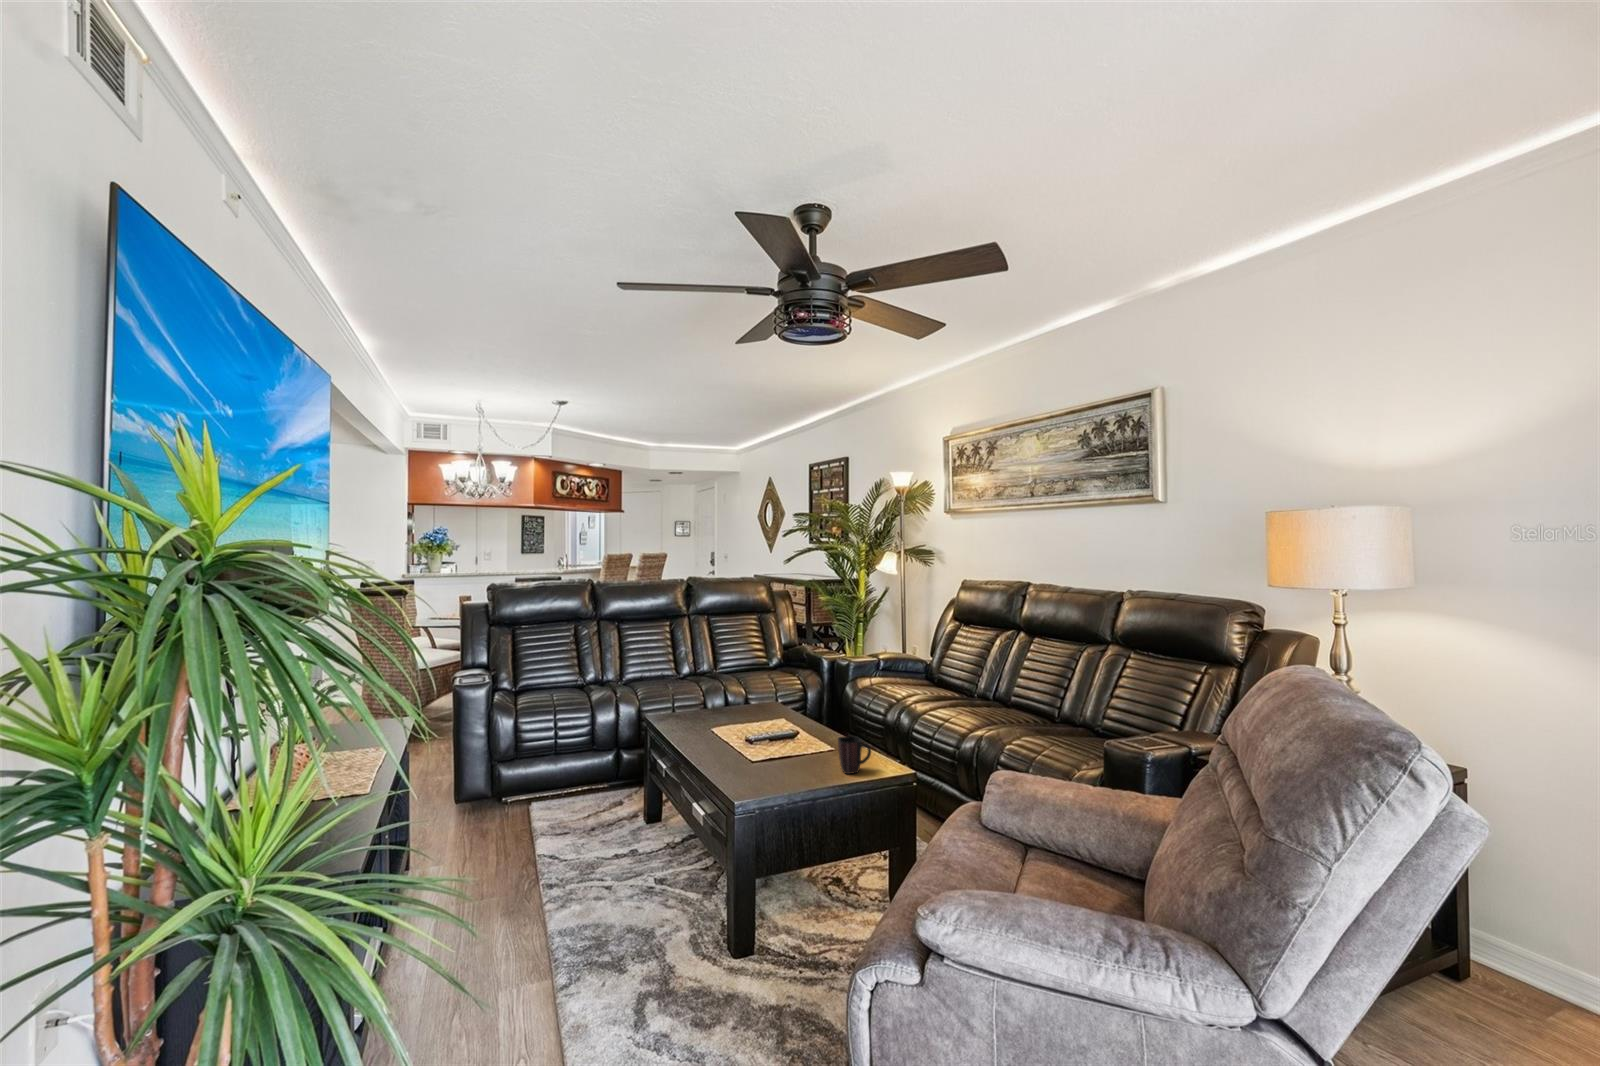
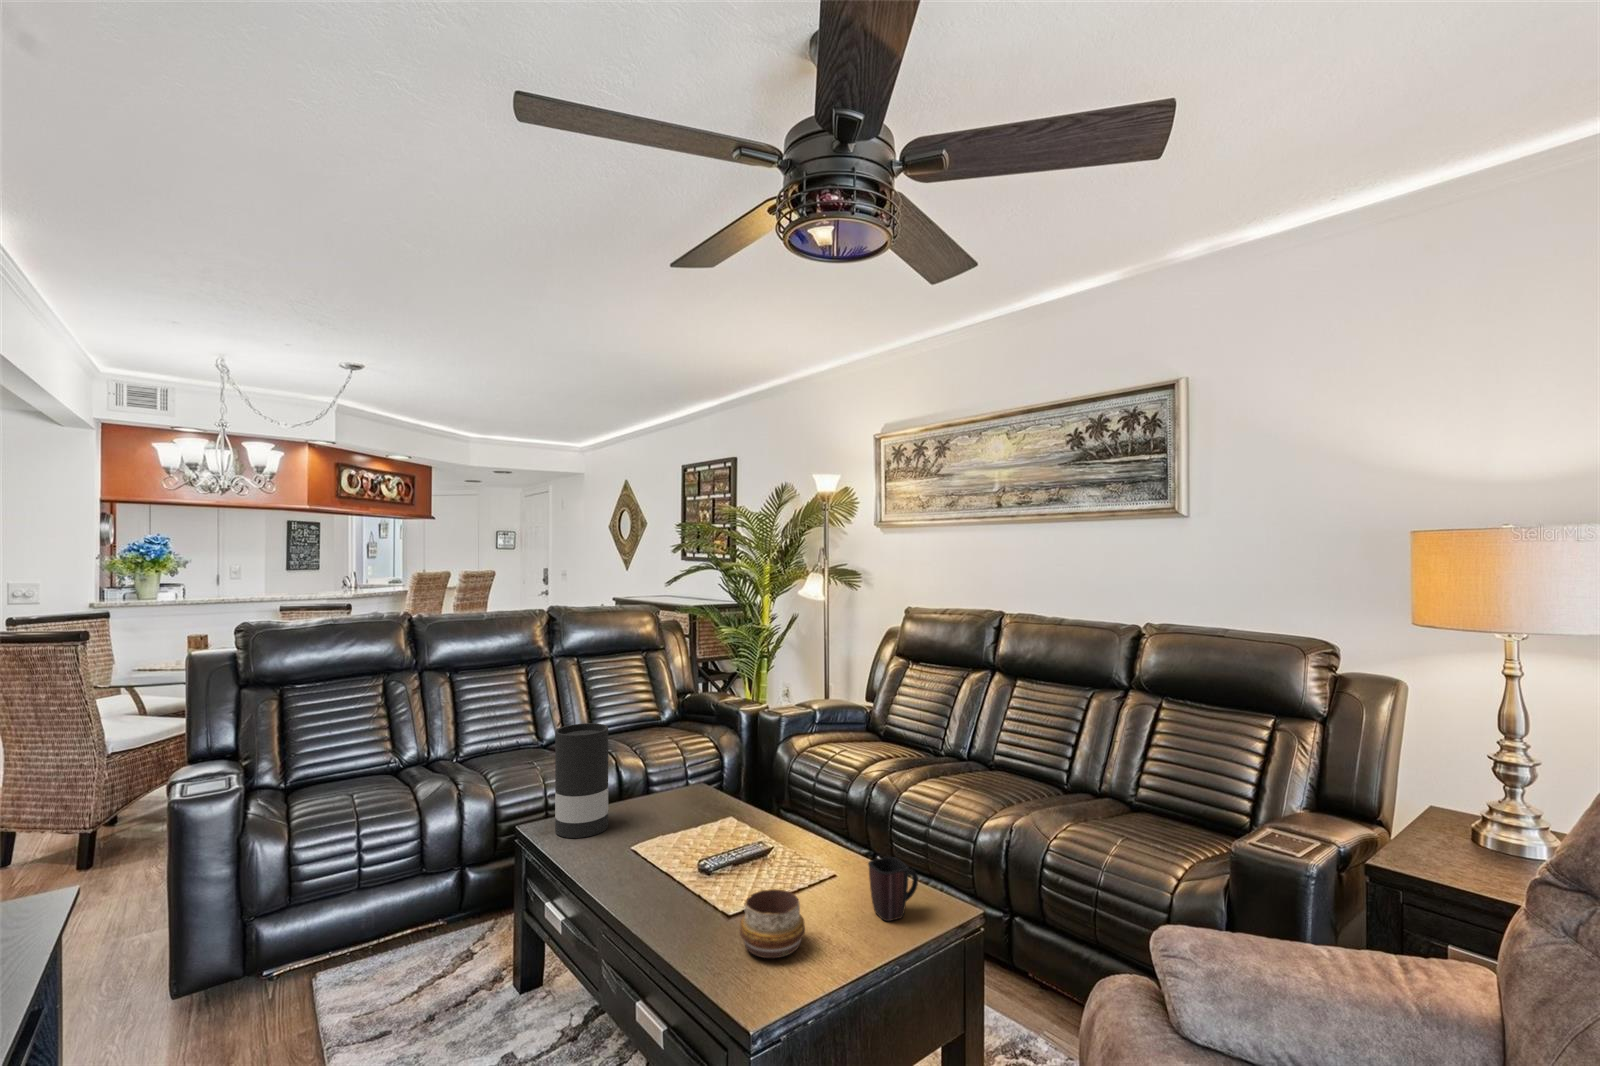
vase: none [666,653,701,725] -> present [555,723,608,838]
decorative bowl: none [749,747,789,784] -> present [740,889,805,958]

